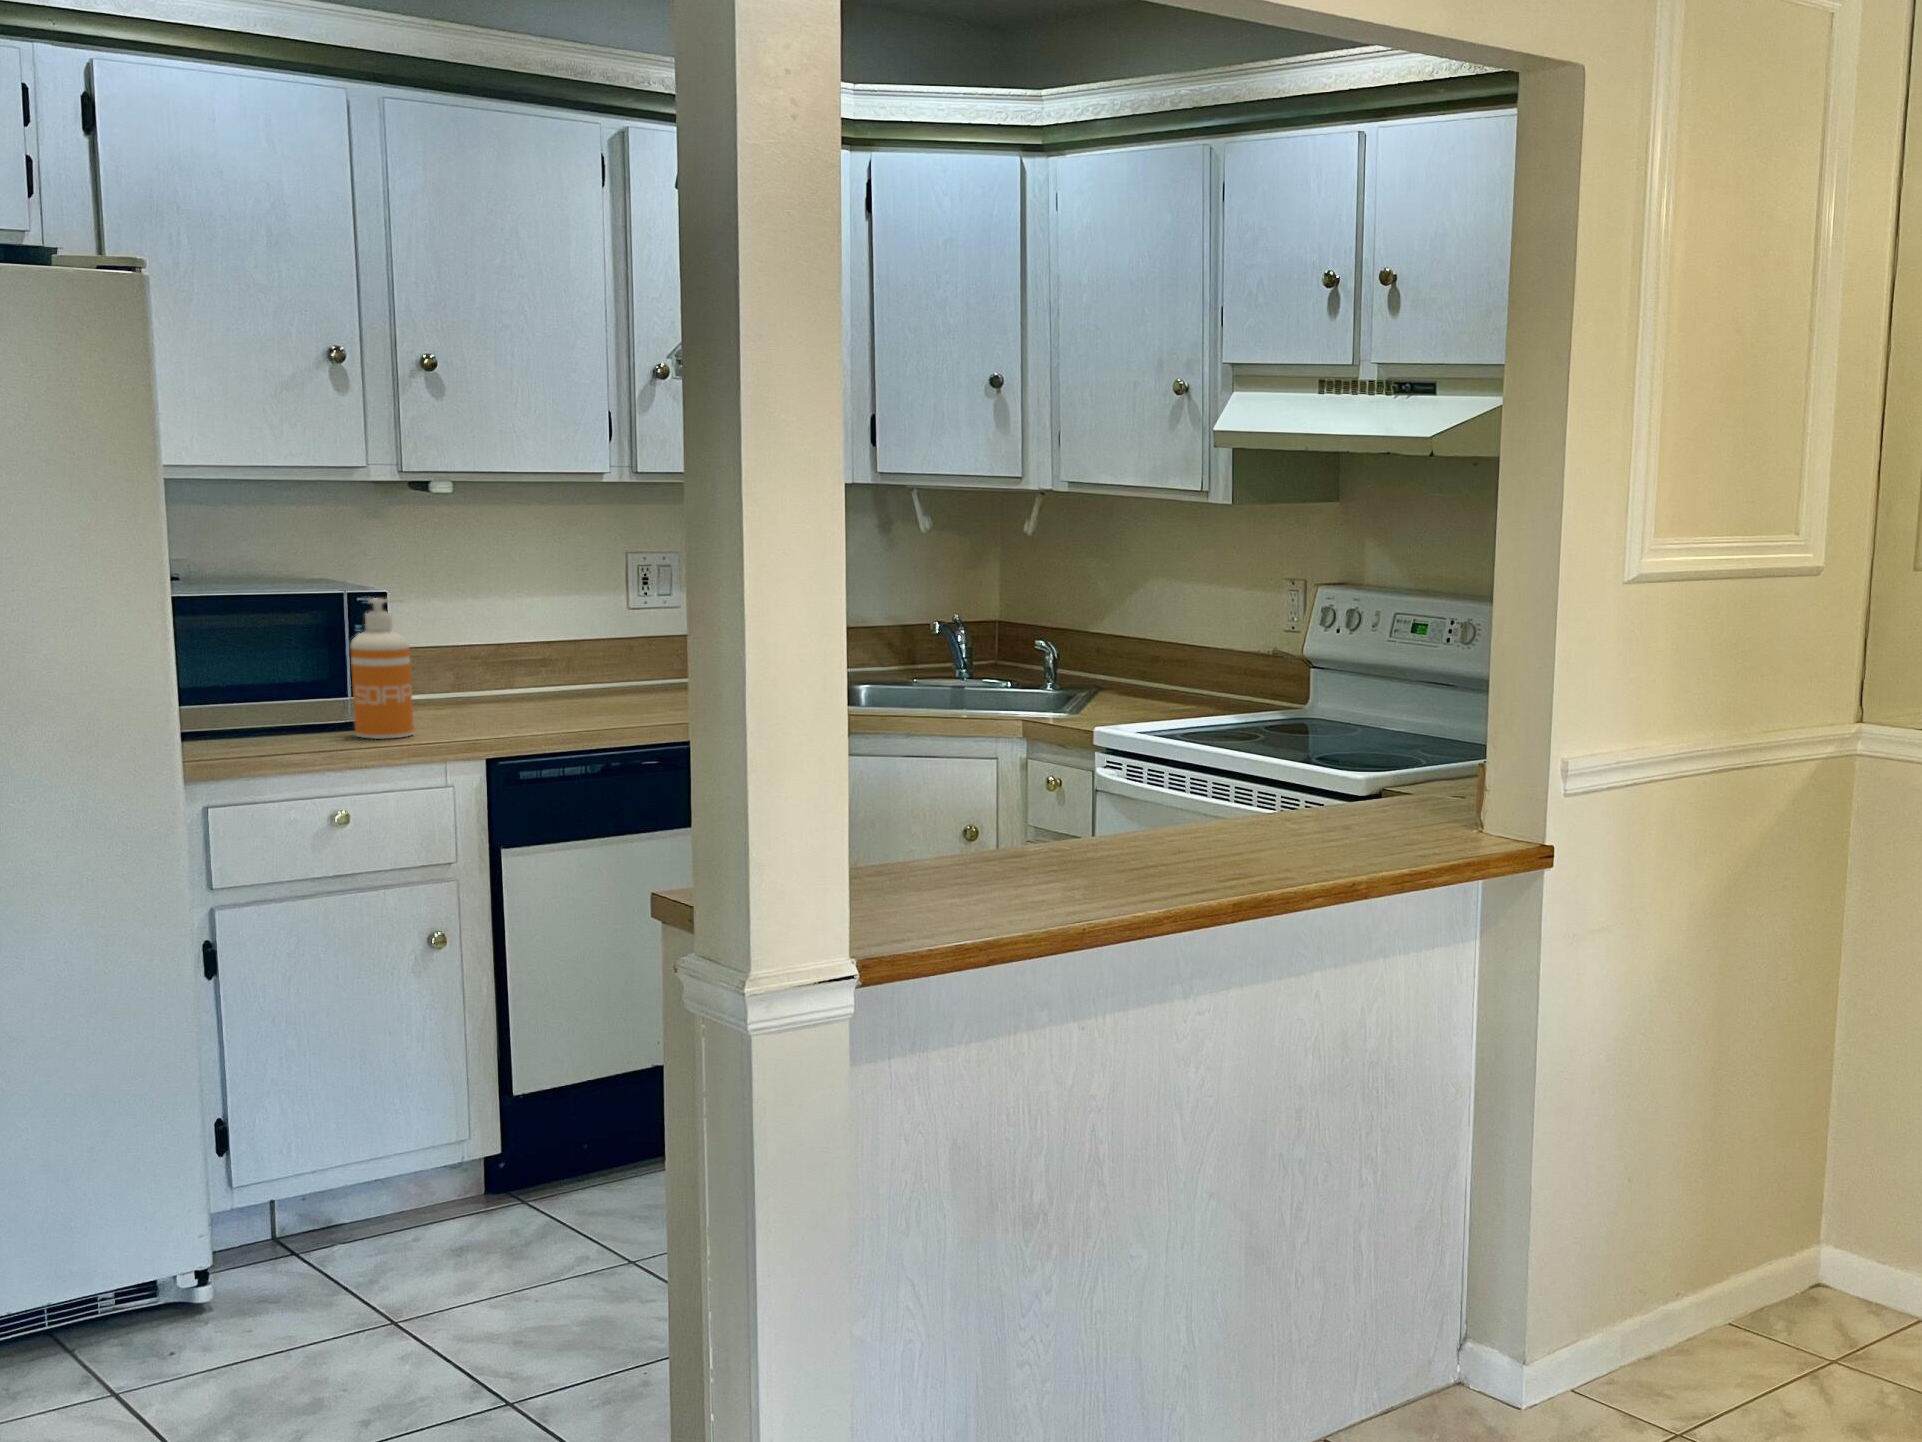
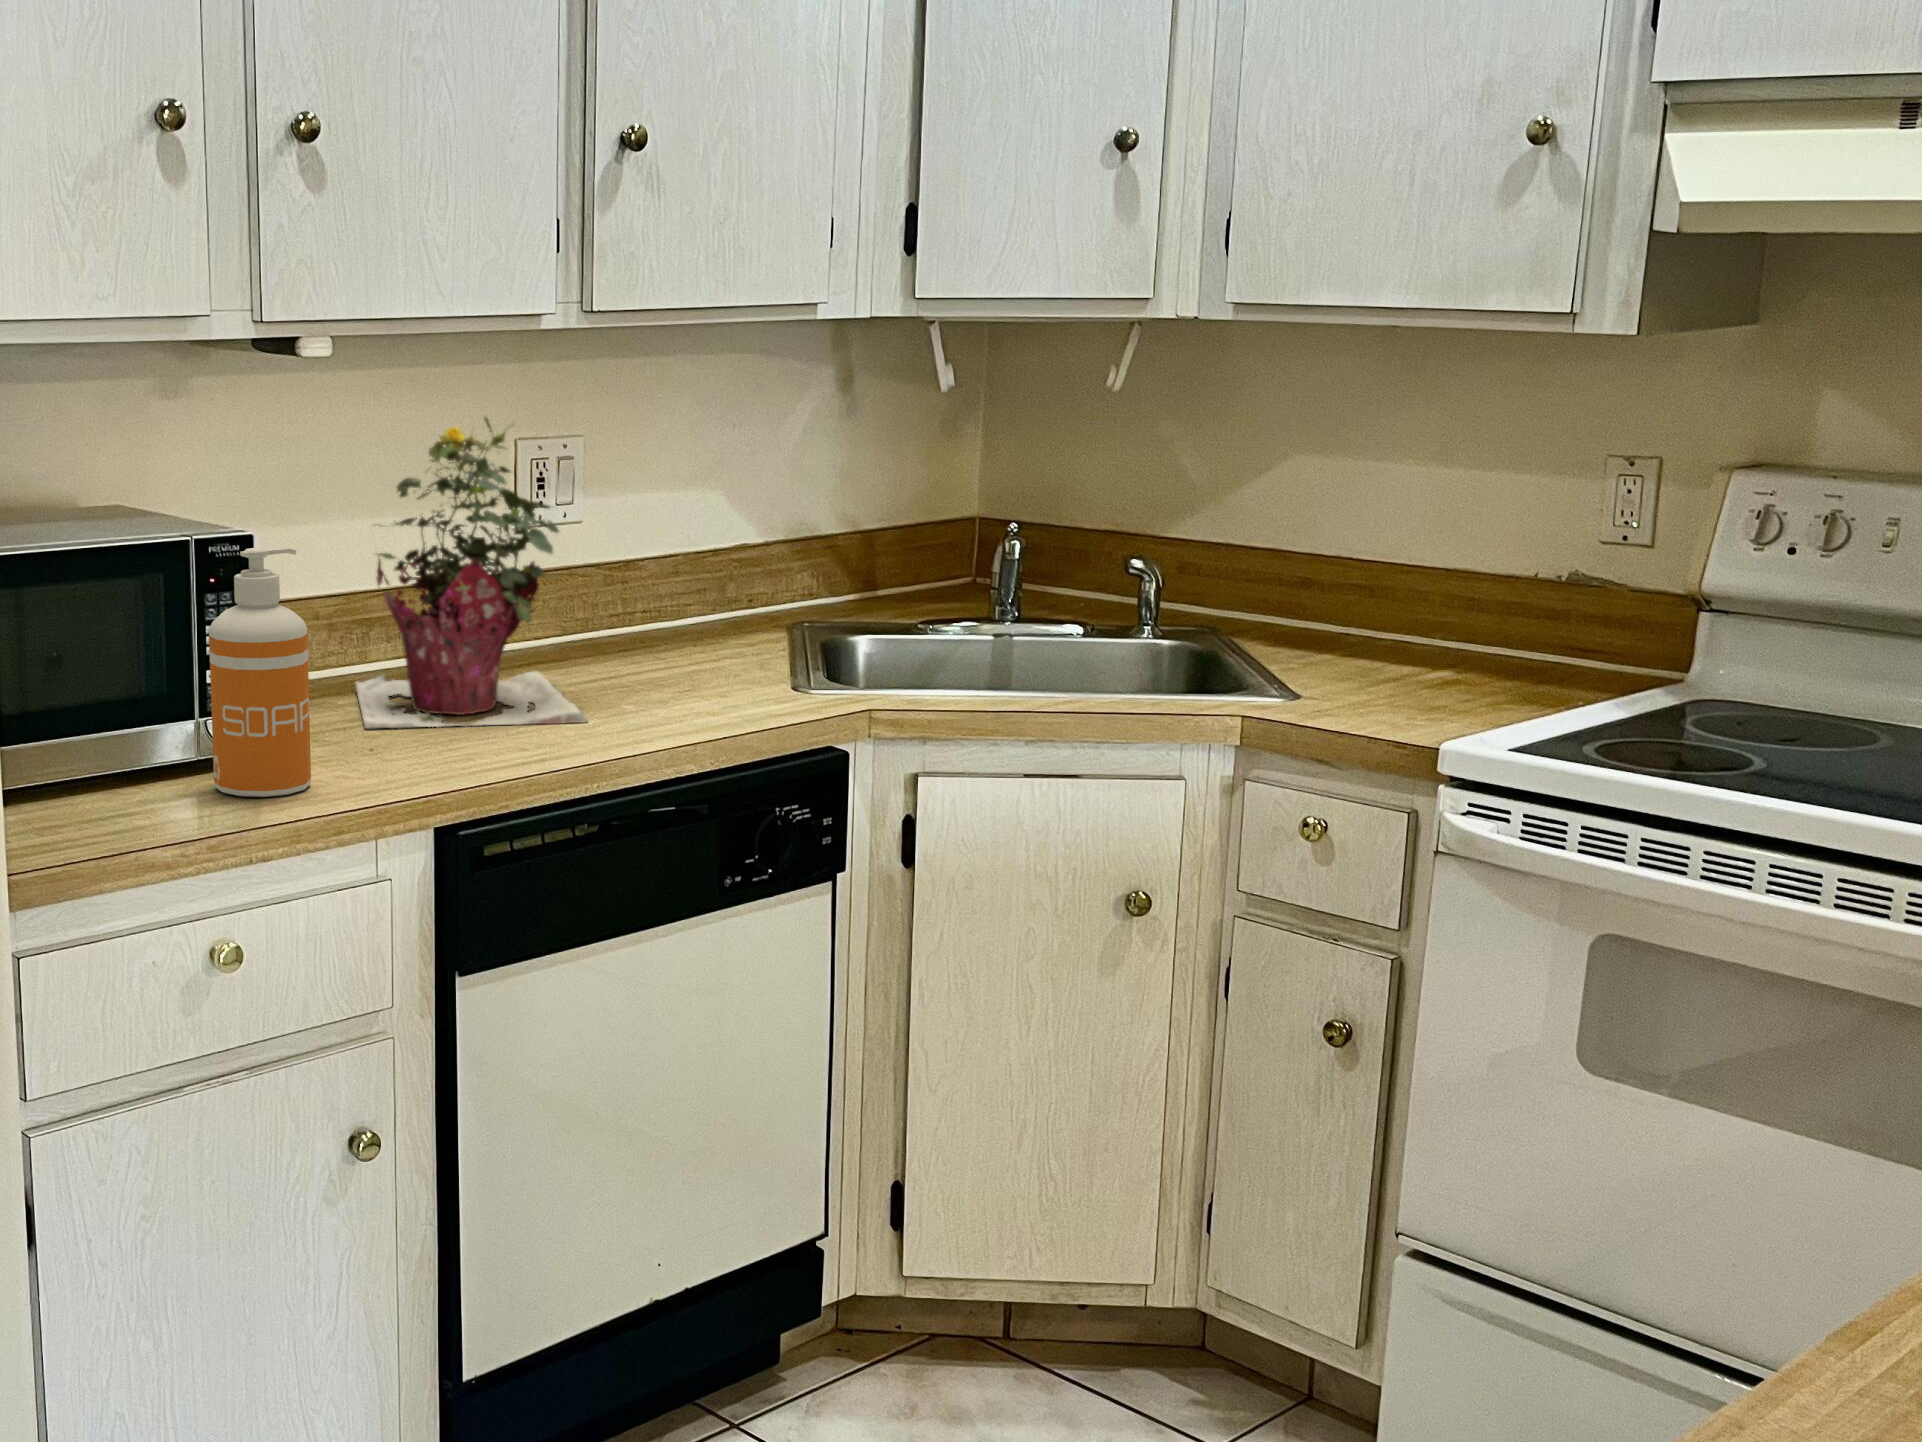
potted plant: none [484,534,640,716] -> present [356,417,587,728]

